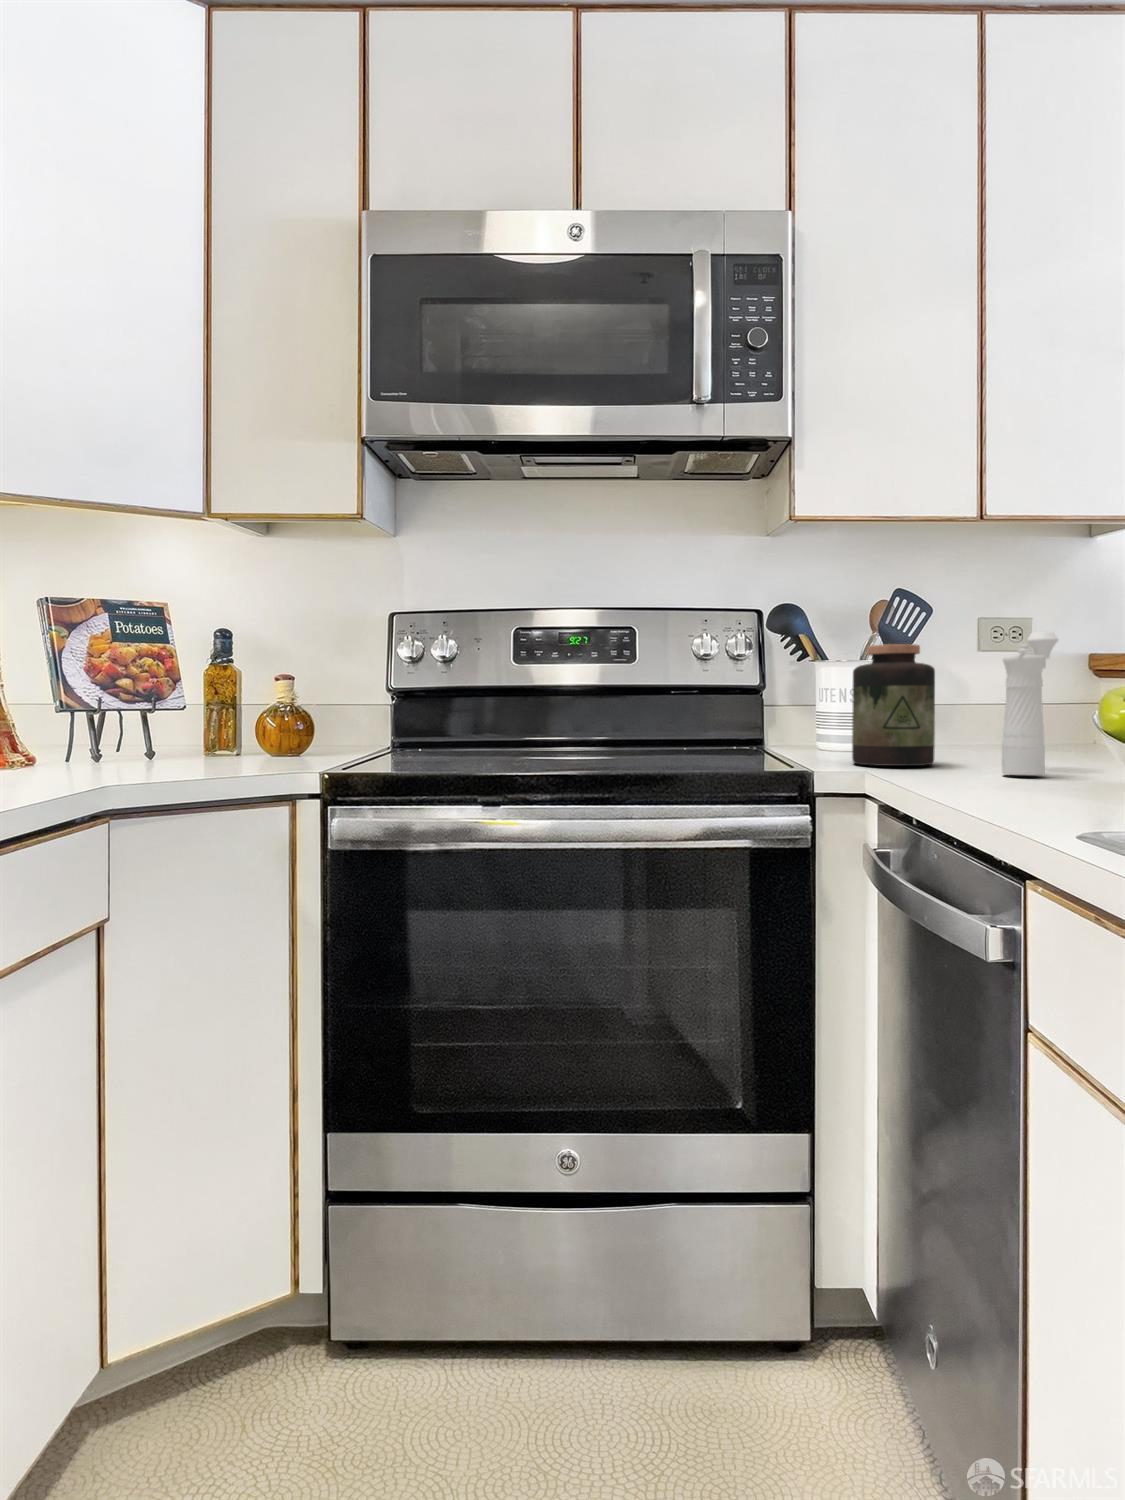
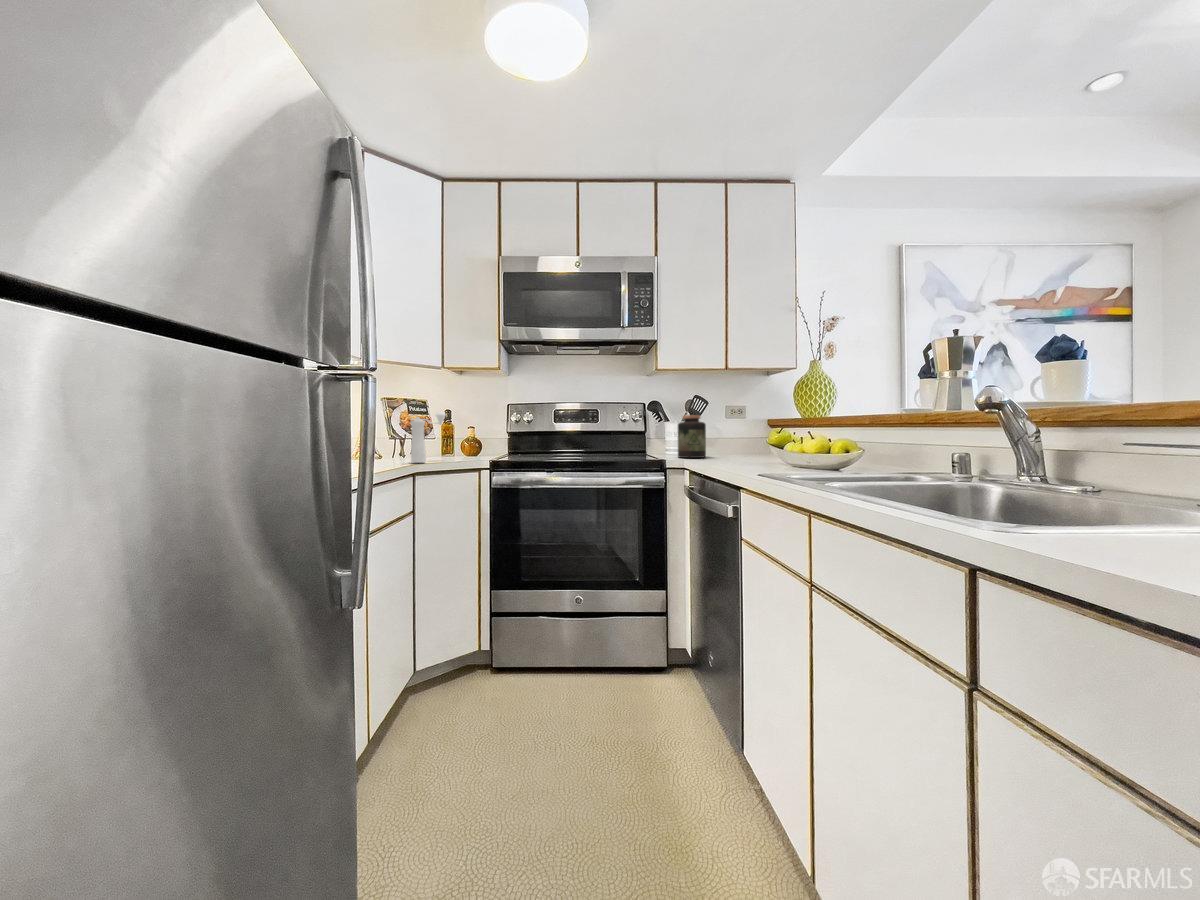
pepper mill: present [1002,632,1059,775] -> present [411,412,446,463]

